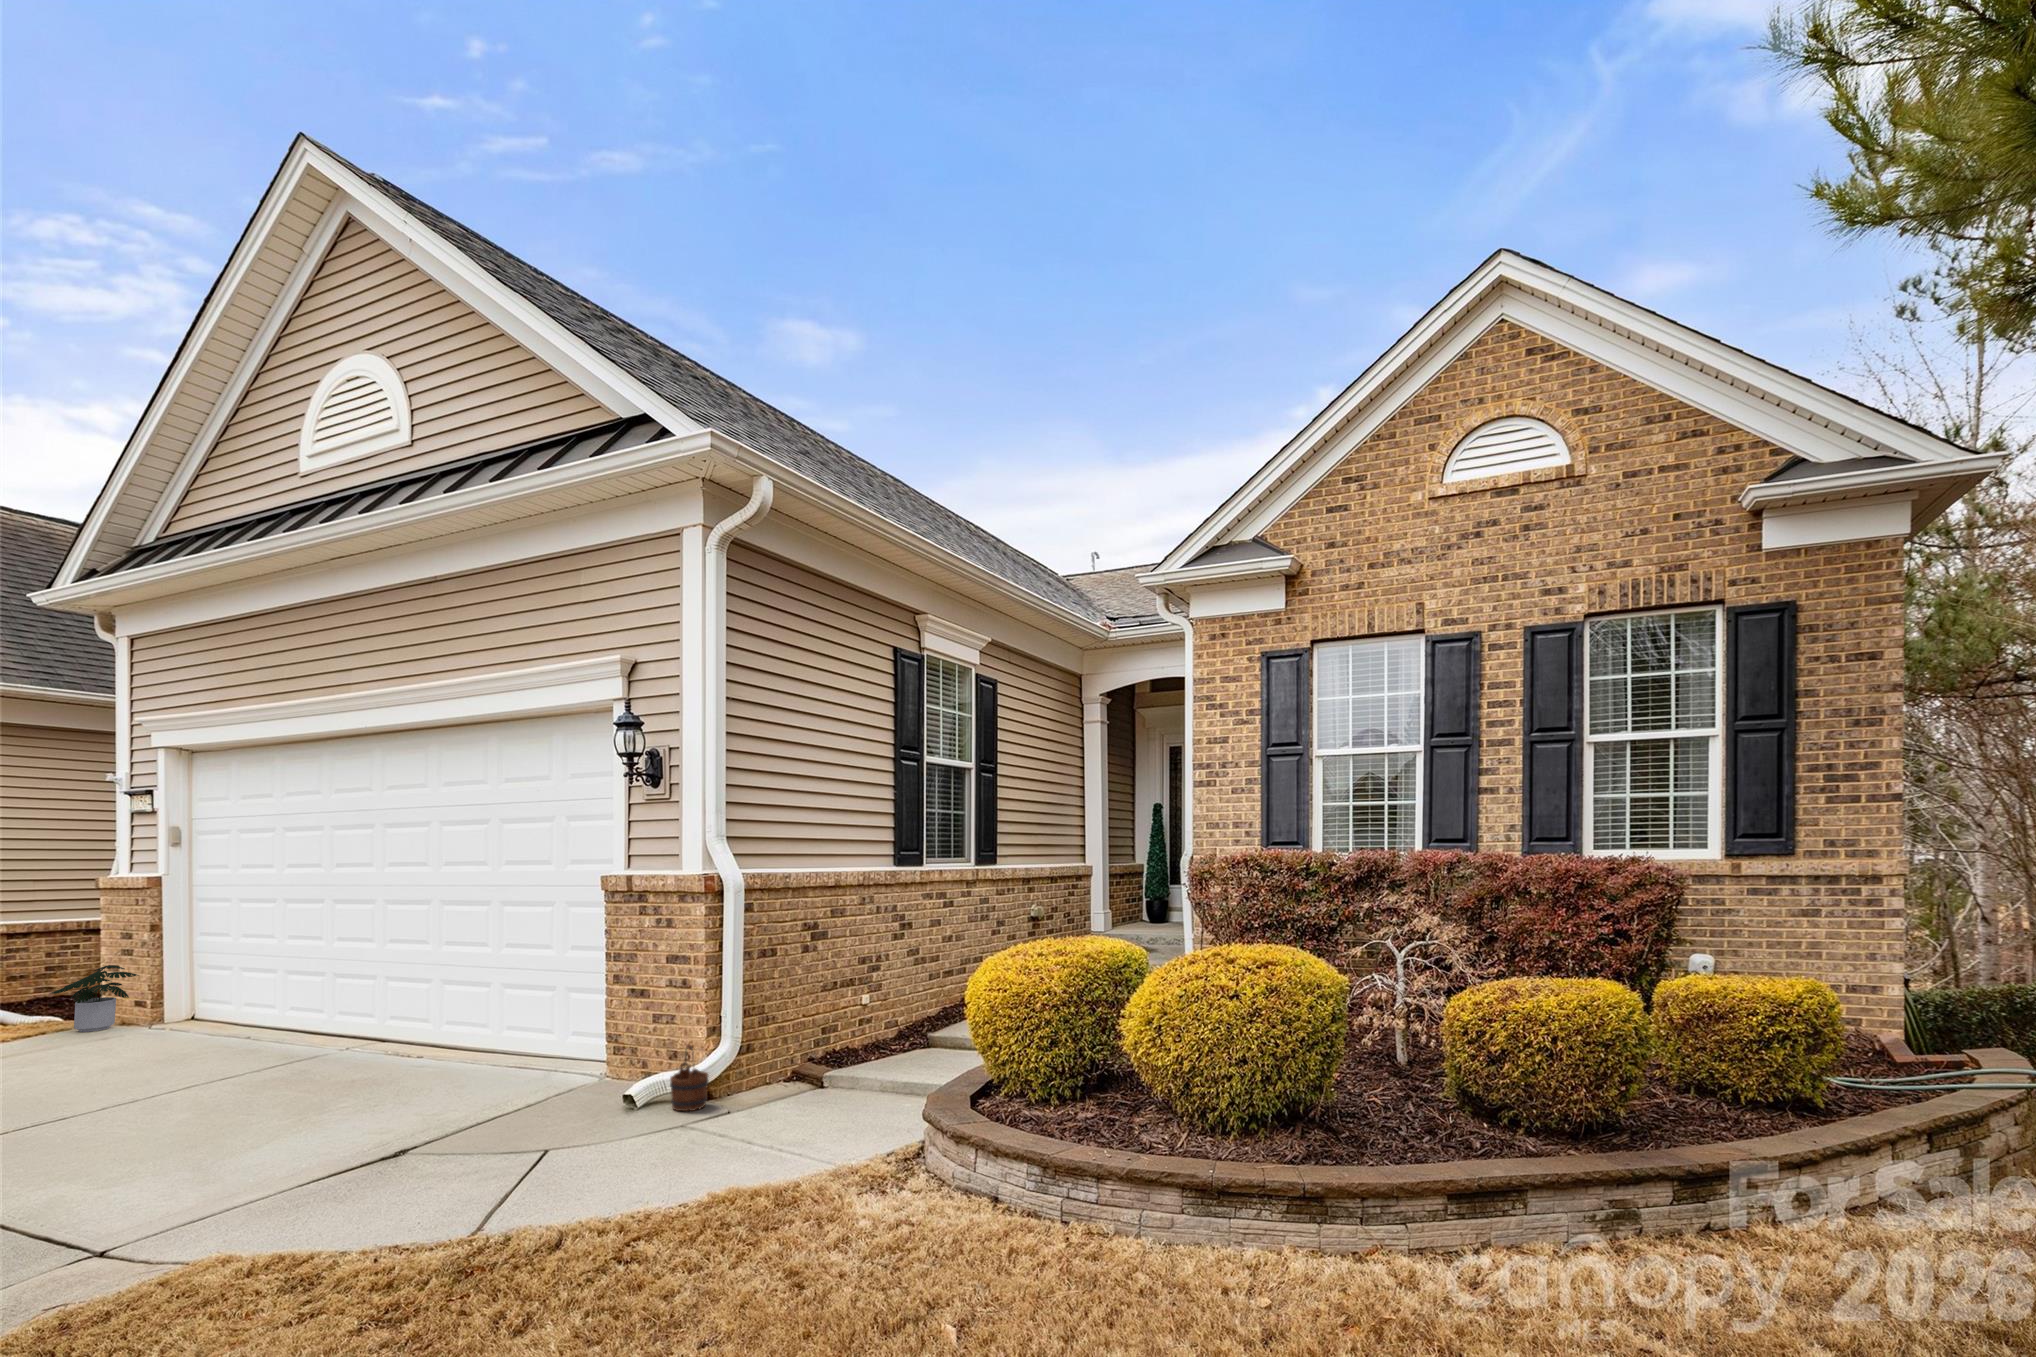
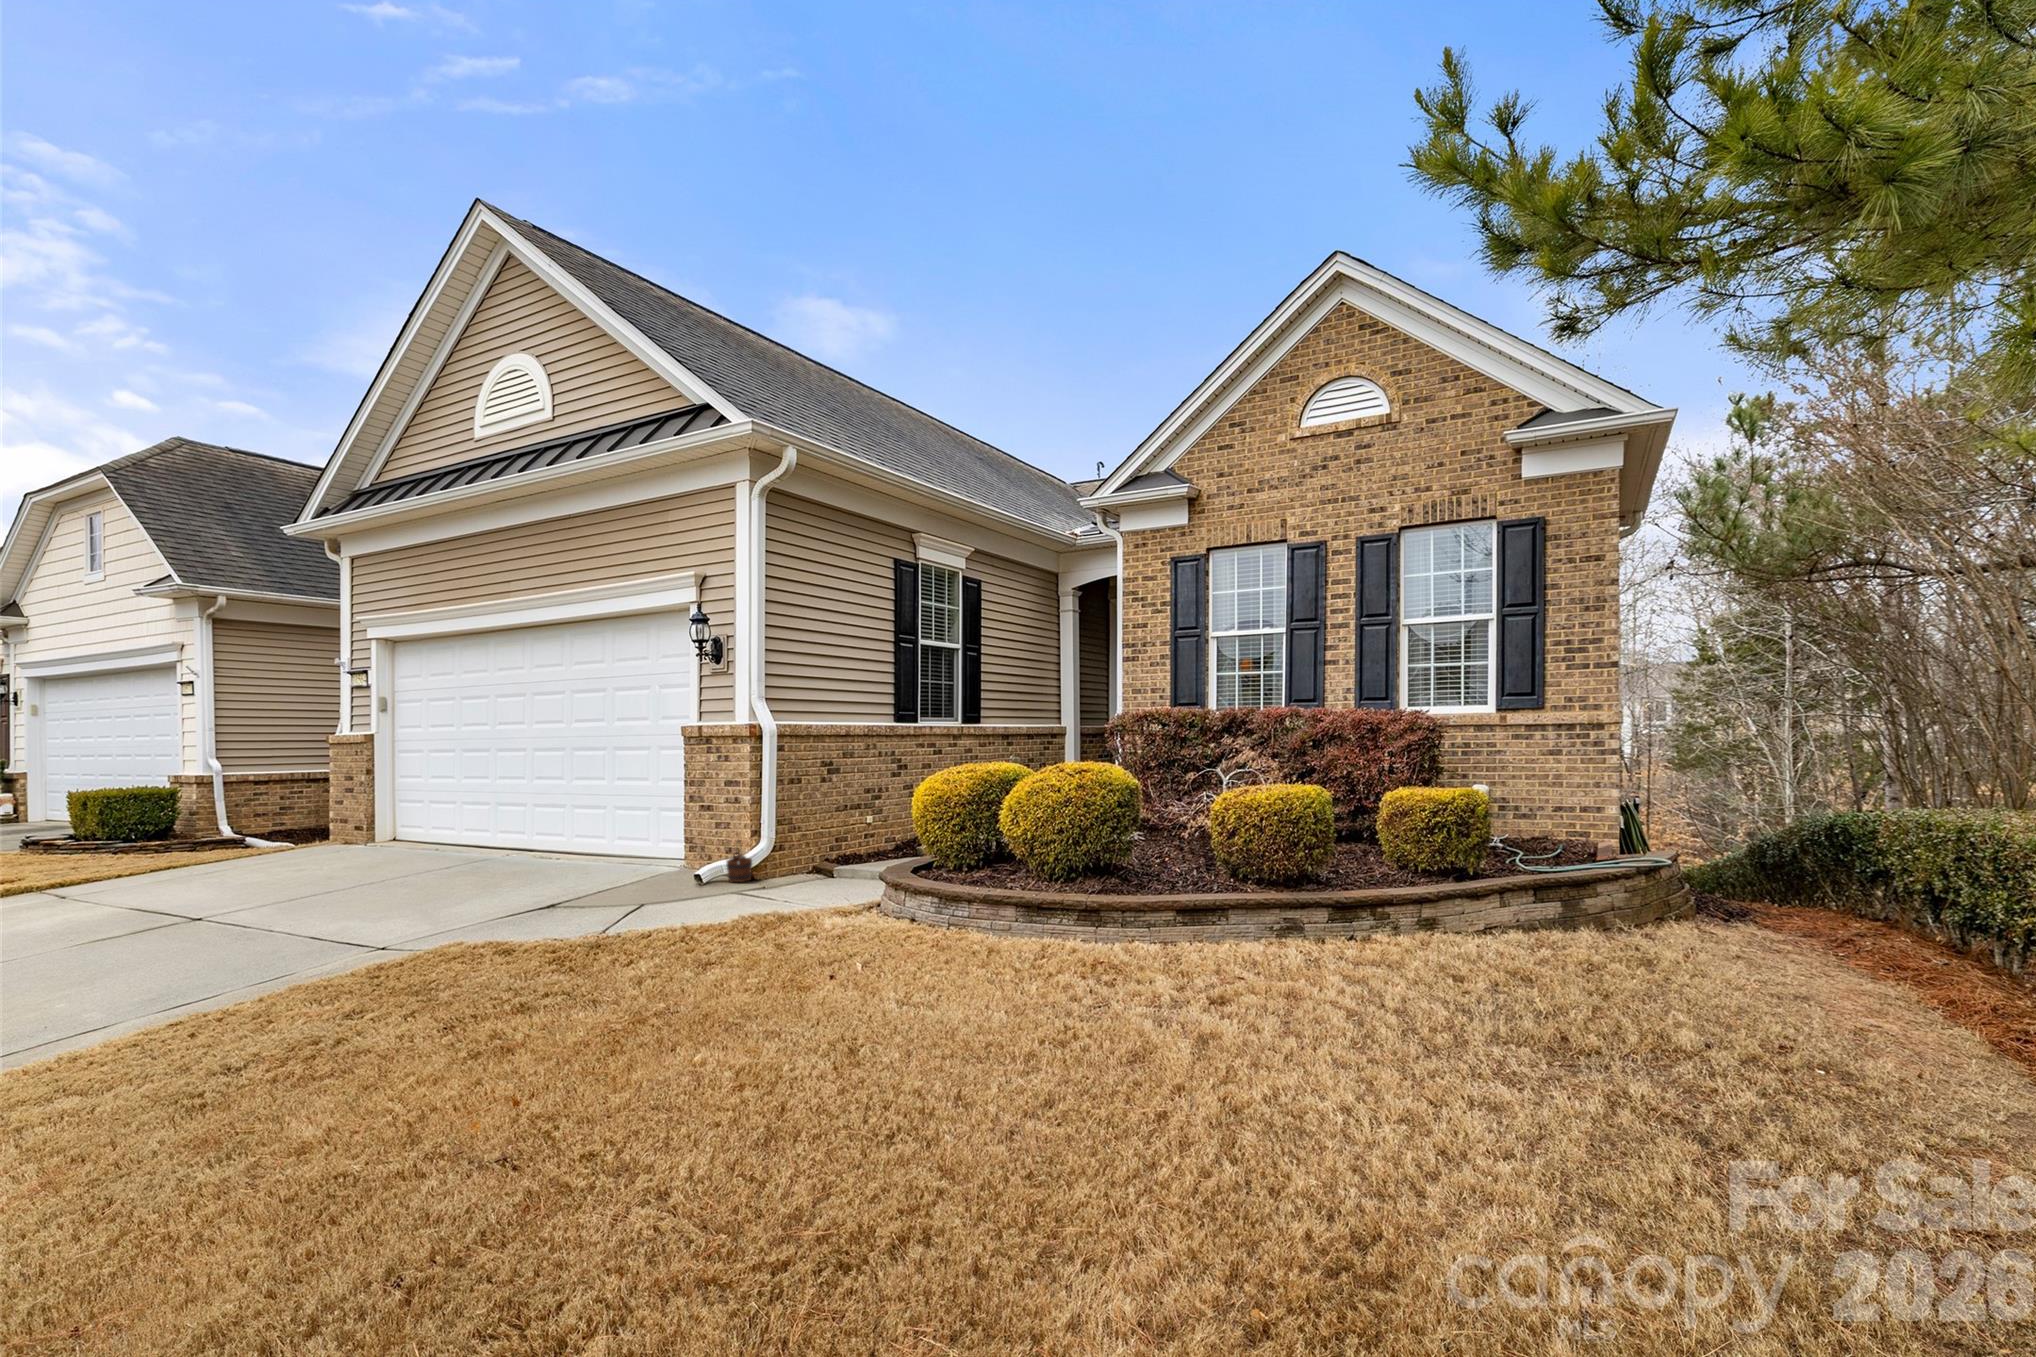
potted plant: present [50,965,139,1032] -> none [310,799,369,844]

